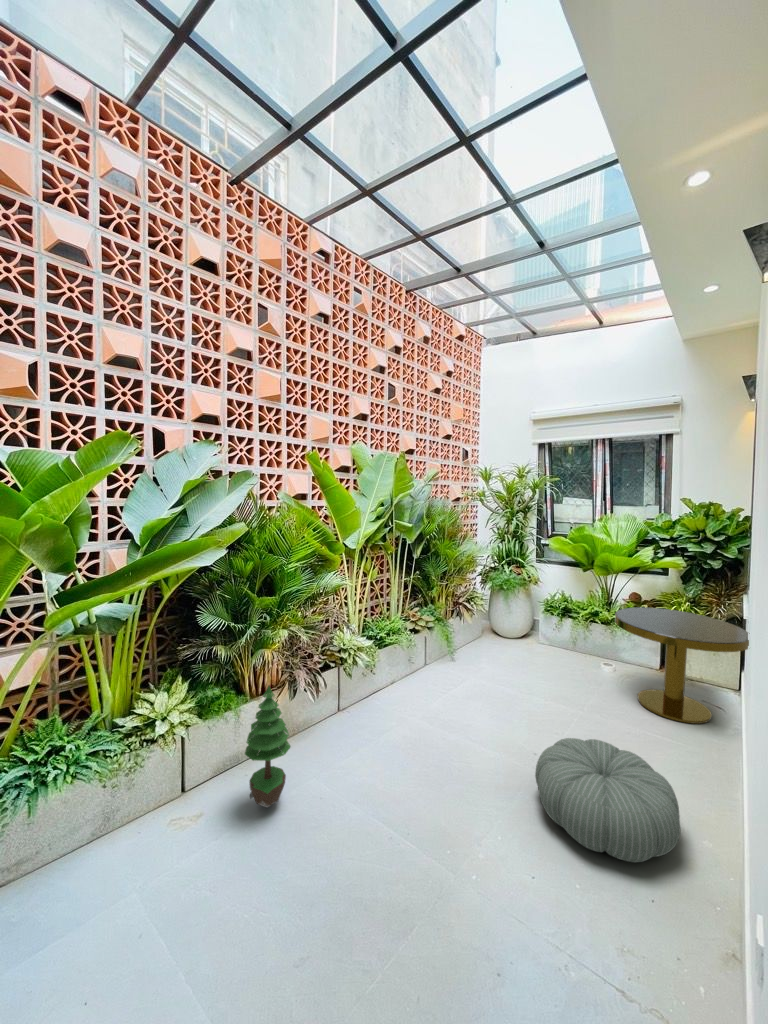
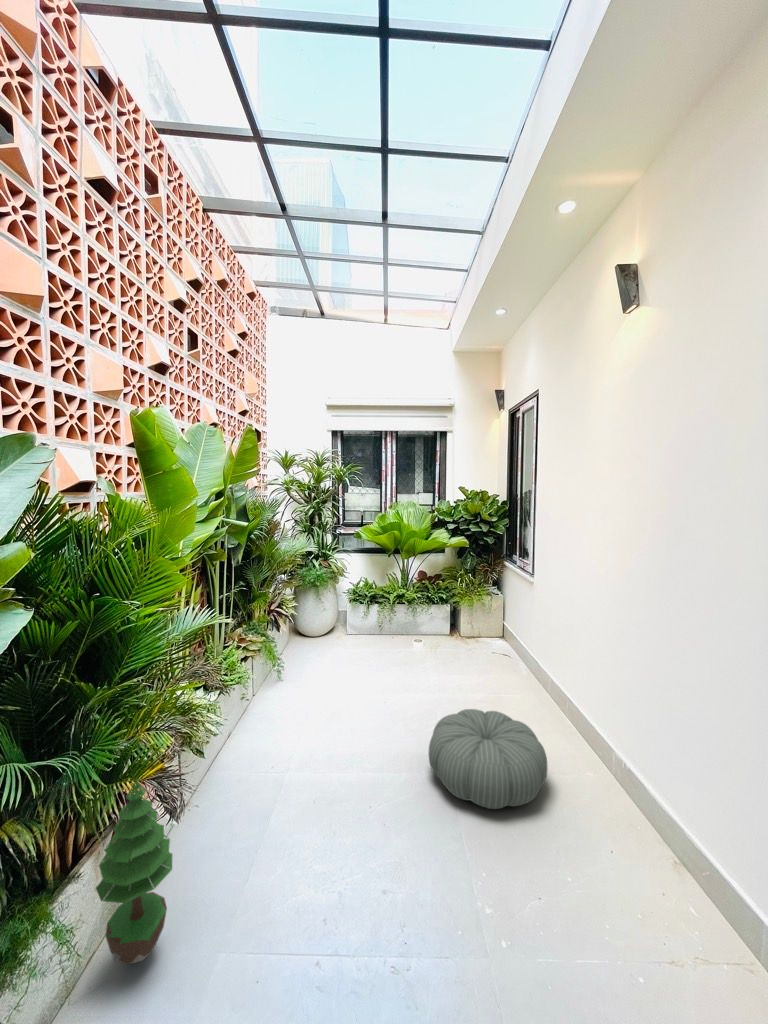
side table: present [615,607,750,724] -> none [432,582,528,674]

